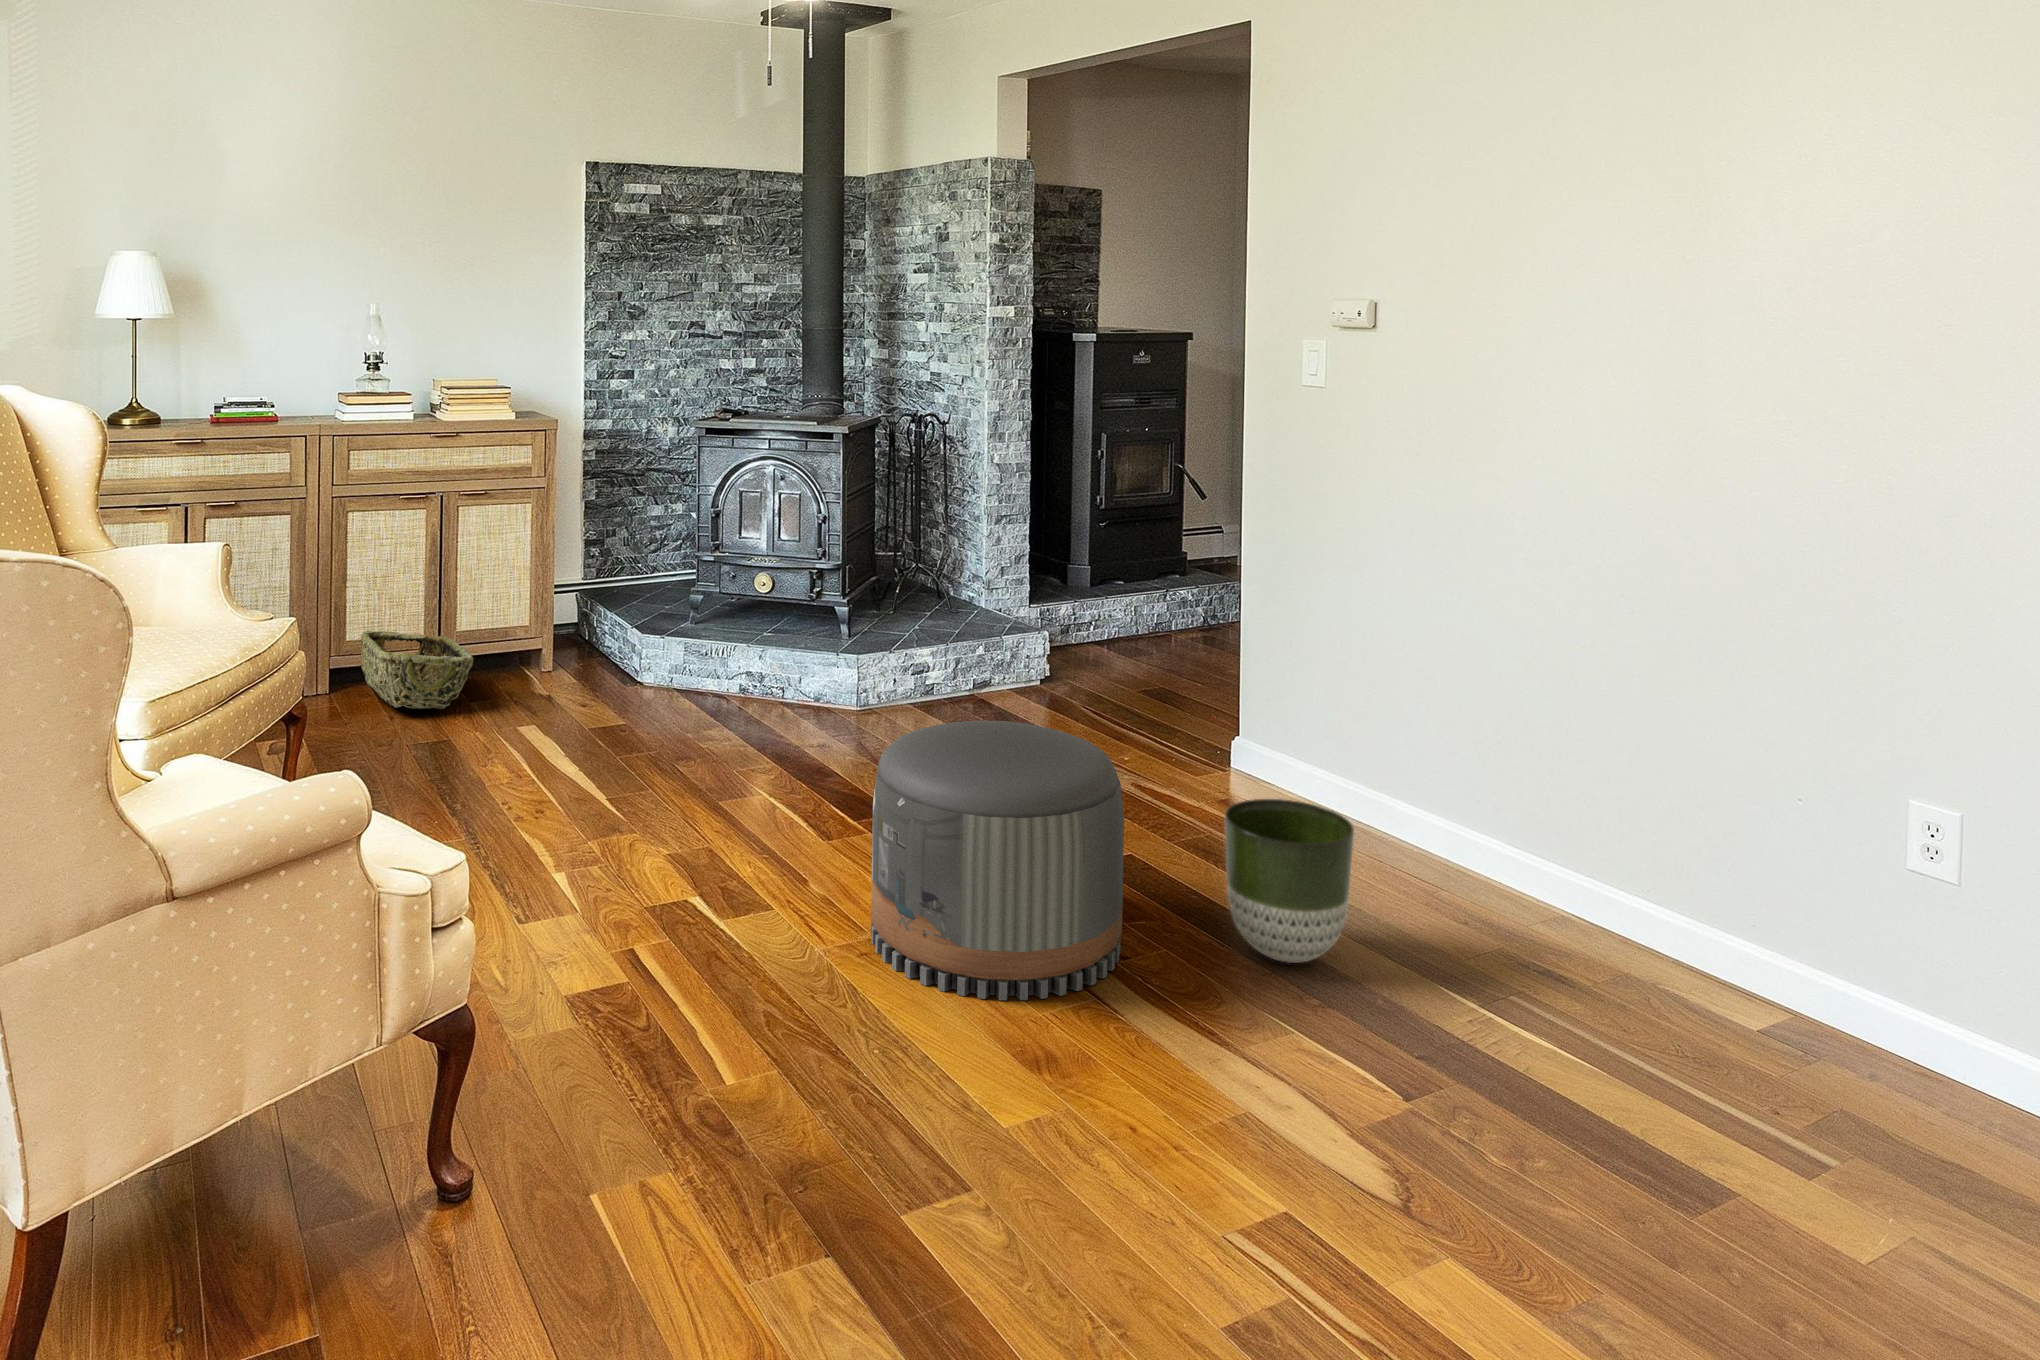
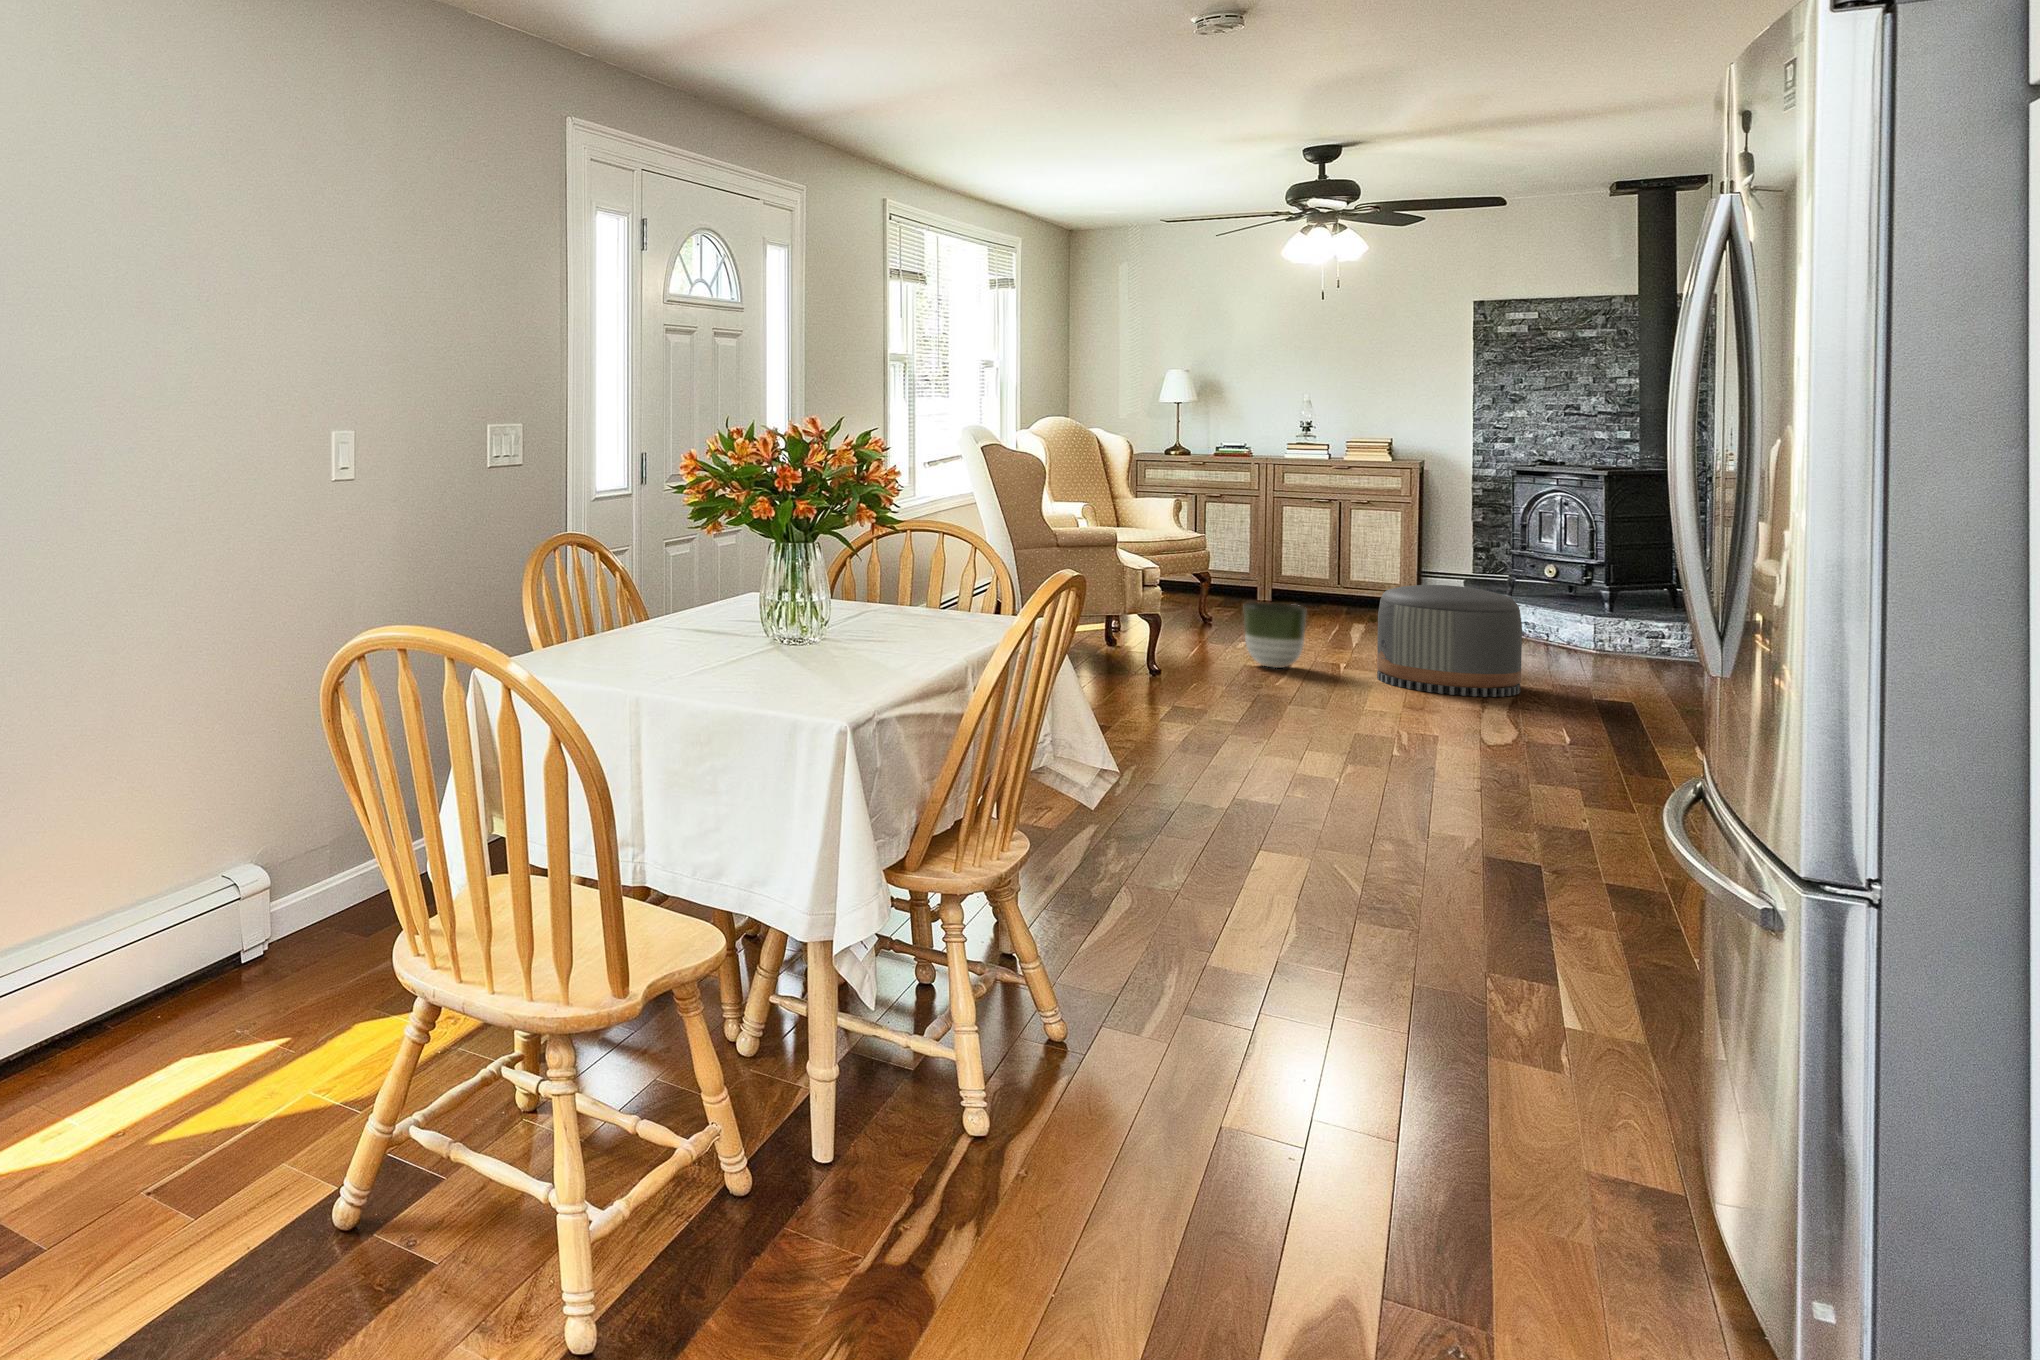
woven basket: present [361,631,474,710] -> none [1278,571,1339,611]
planter: present [1225,799,1354,963] -> present [1244,602,1306,668]

